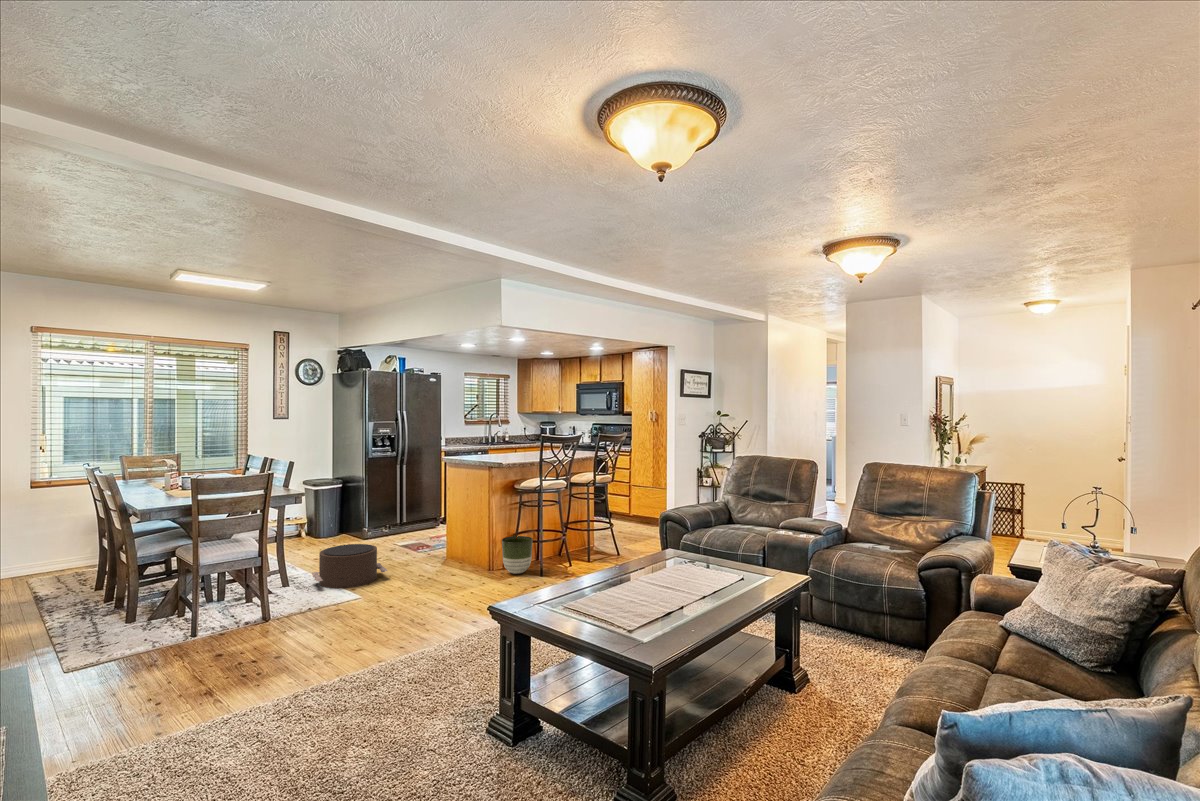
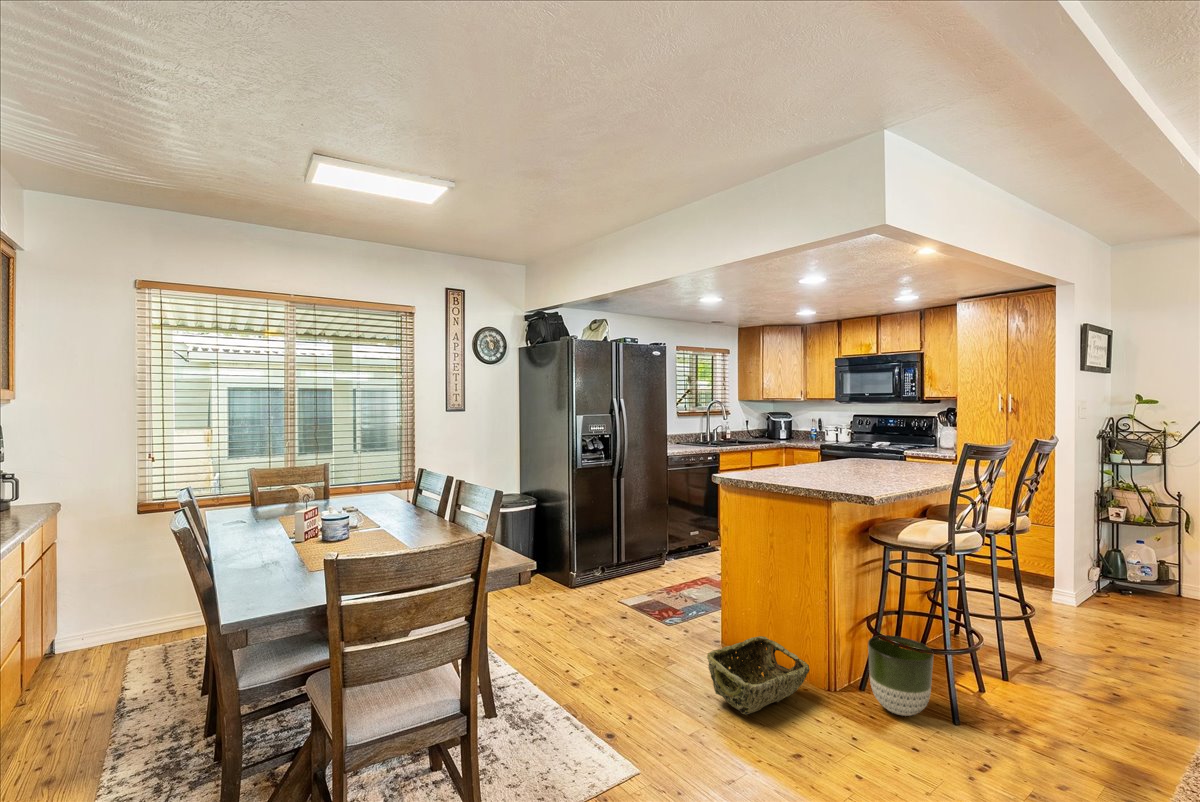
pouf: present [312,544,387,588] -> none [536,631,664,730]
woven basket: none [414,544,474,578] -> present [707,636,810,715]

